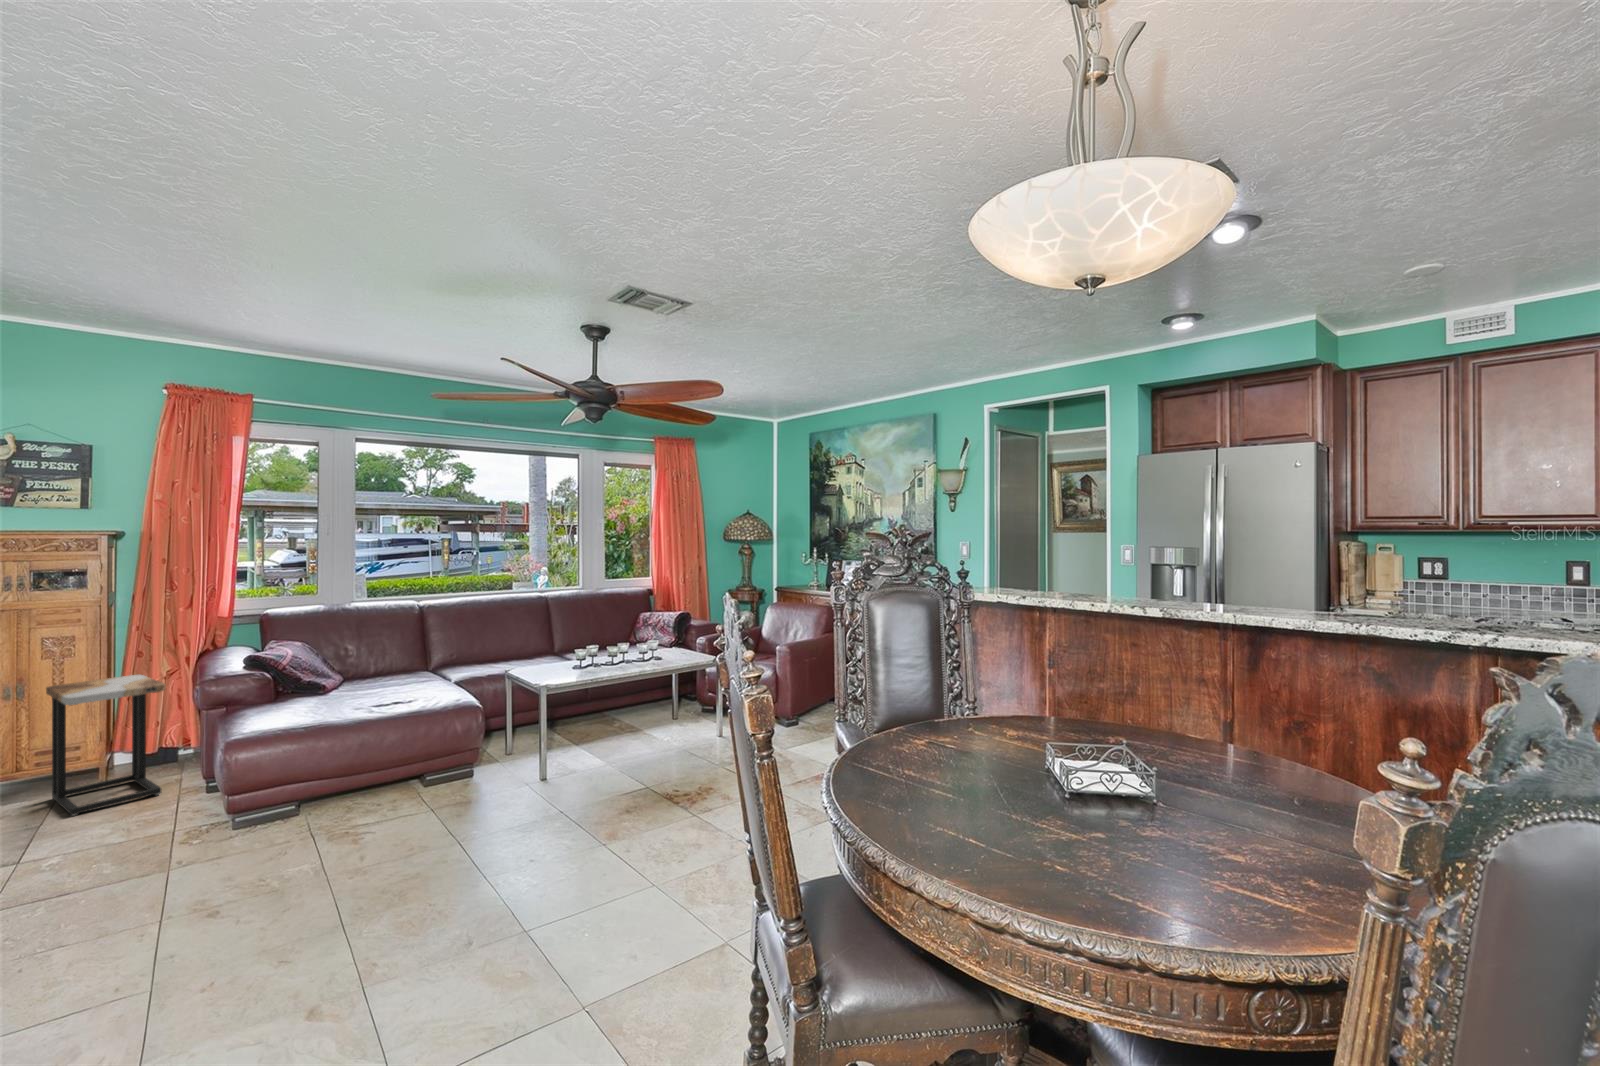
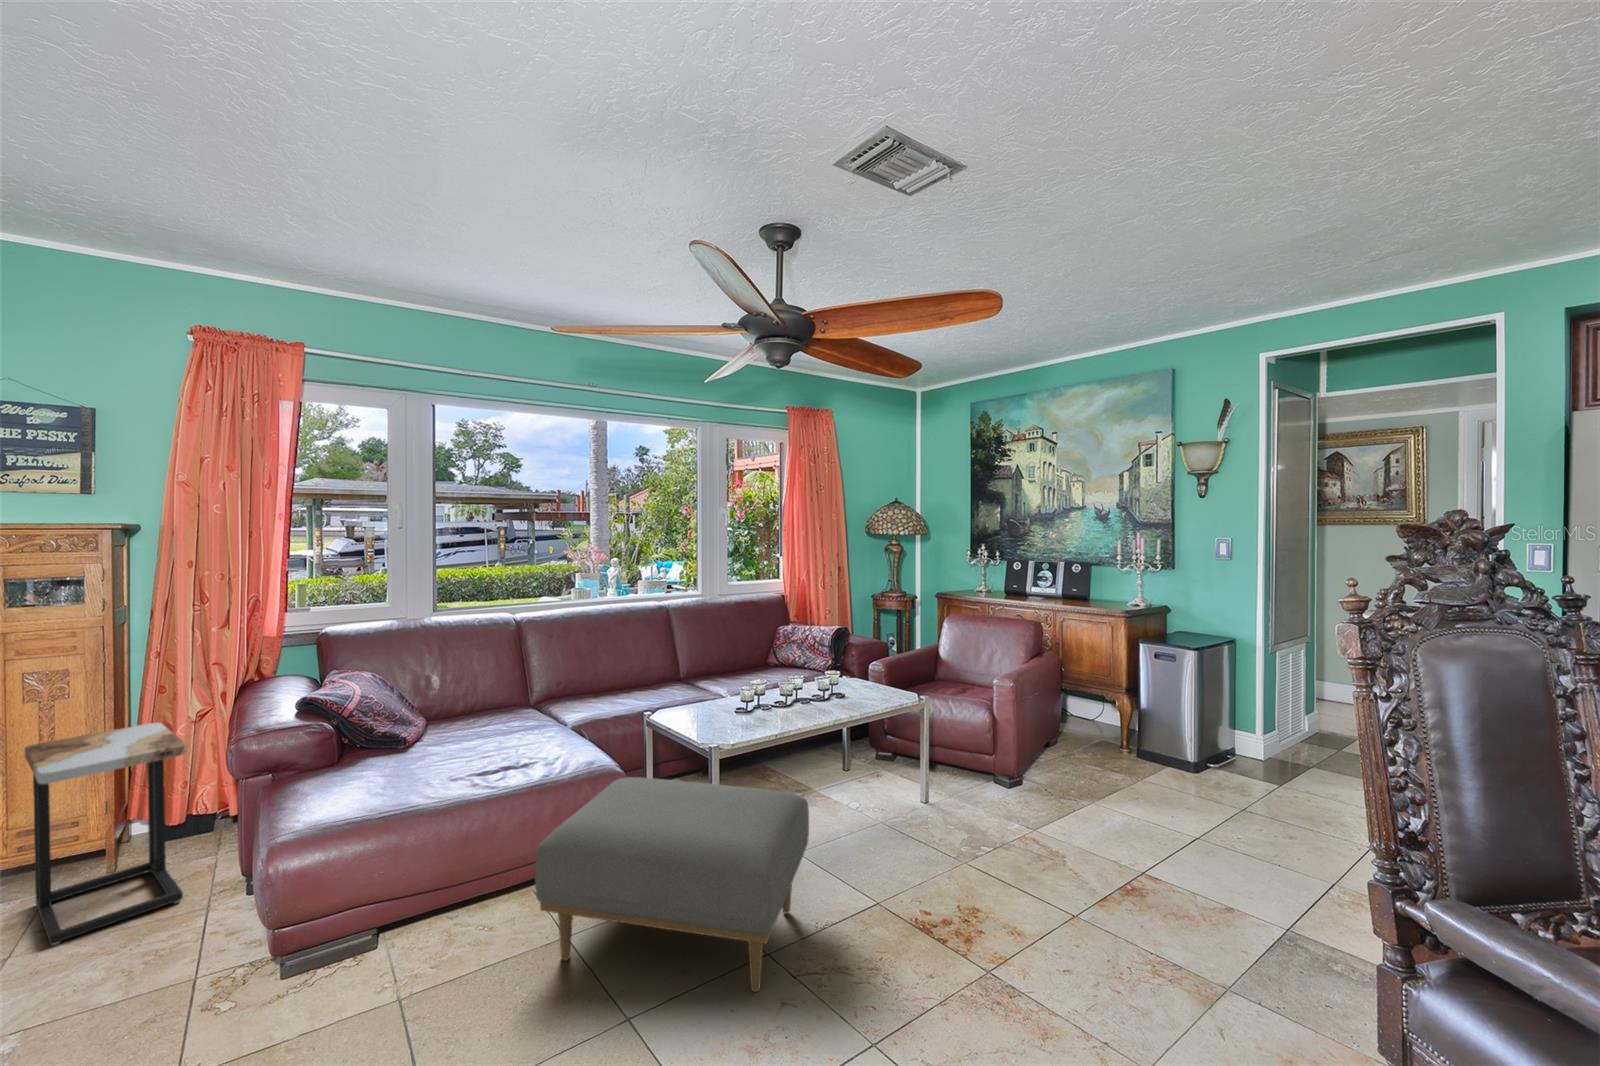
ottoman: none [410,703,608,820] -> present [535,777,809,992]

